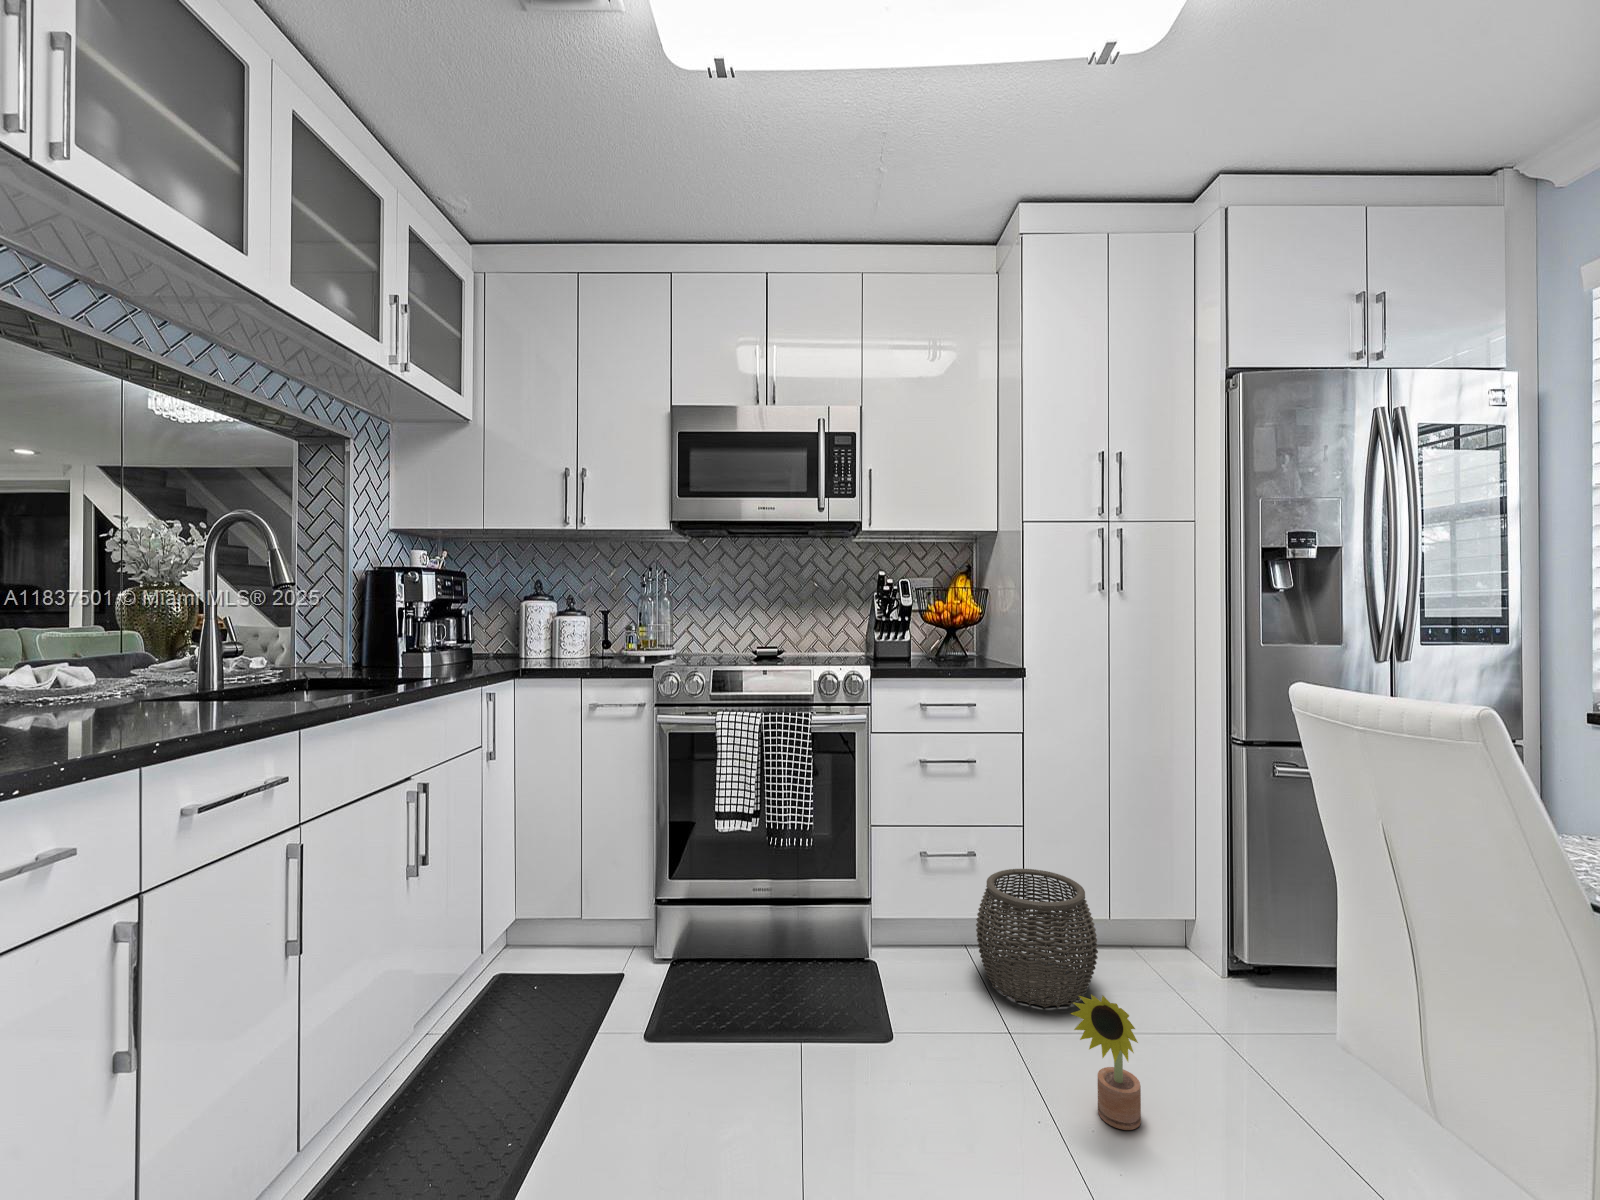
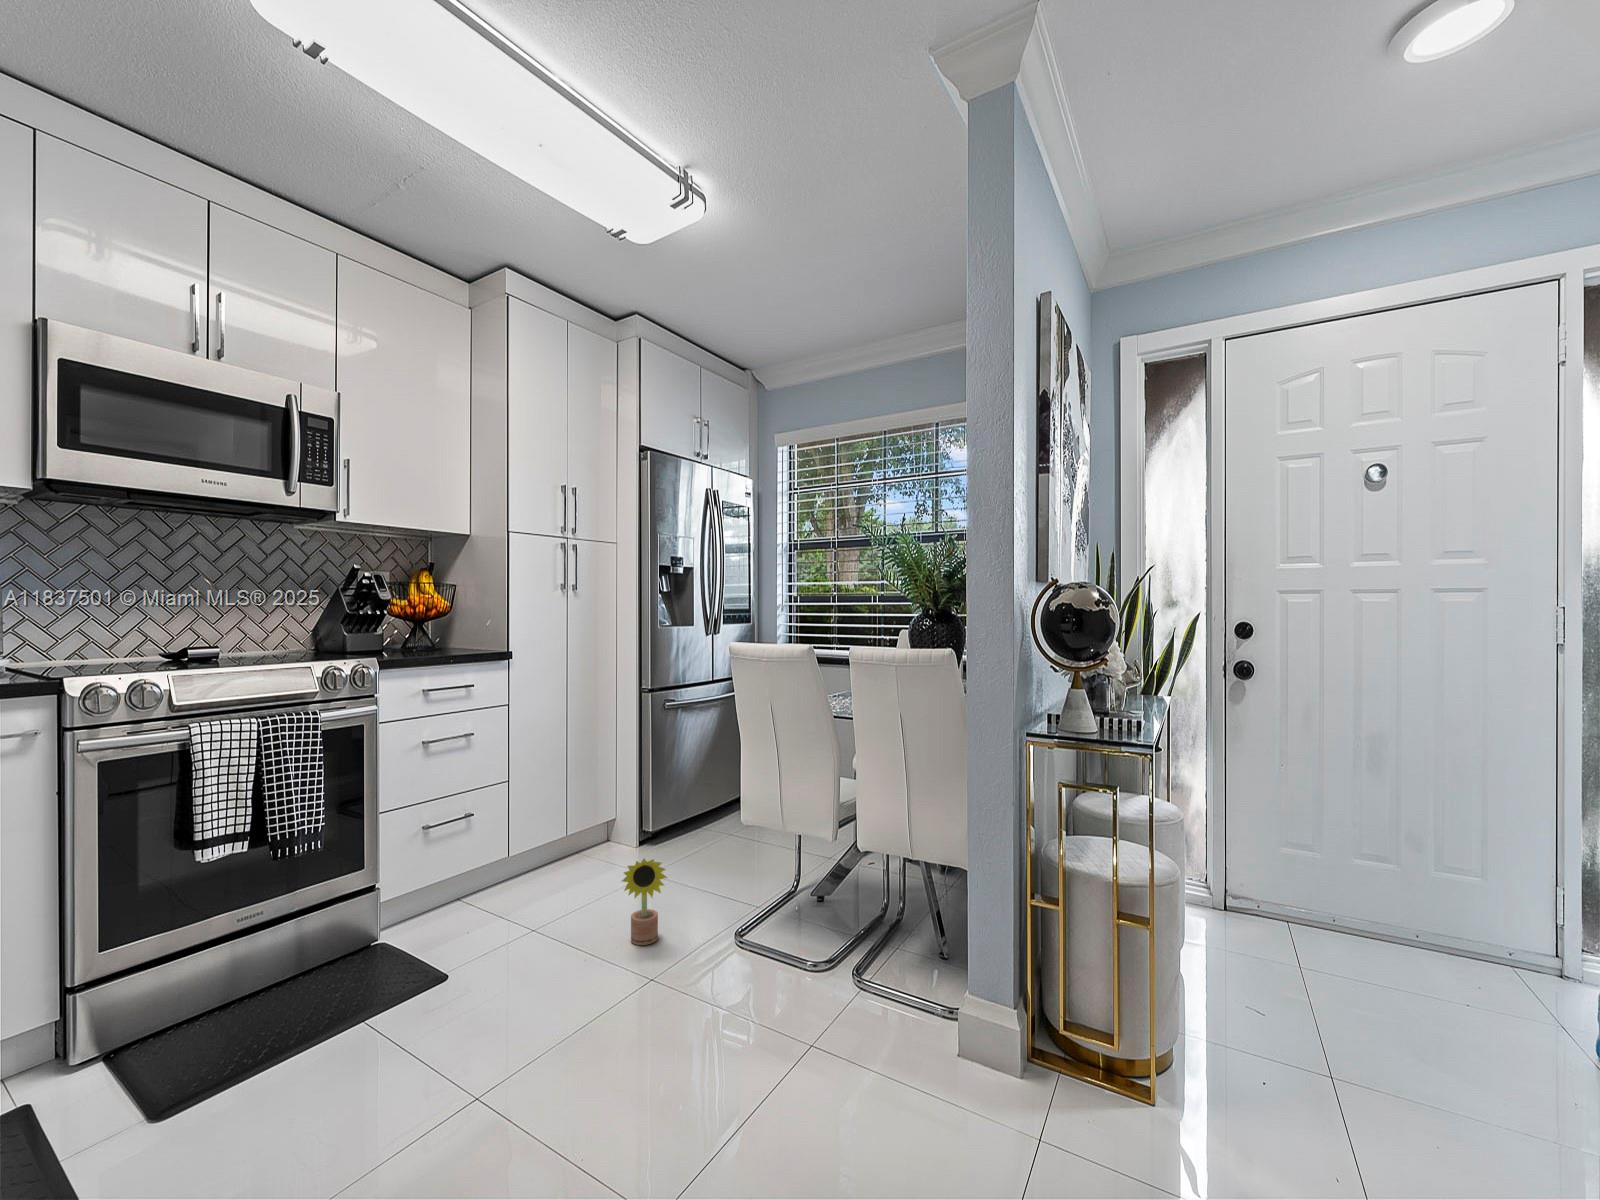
woven basket: present [976,869,1098,1008] -> none [485,813,585,918]

